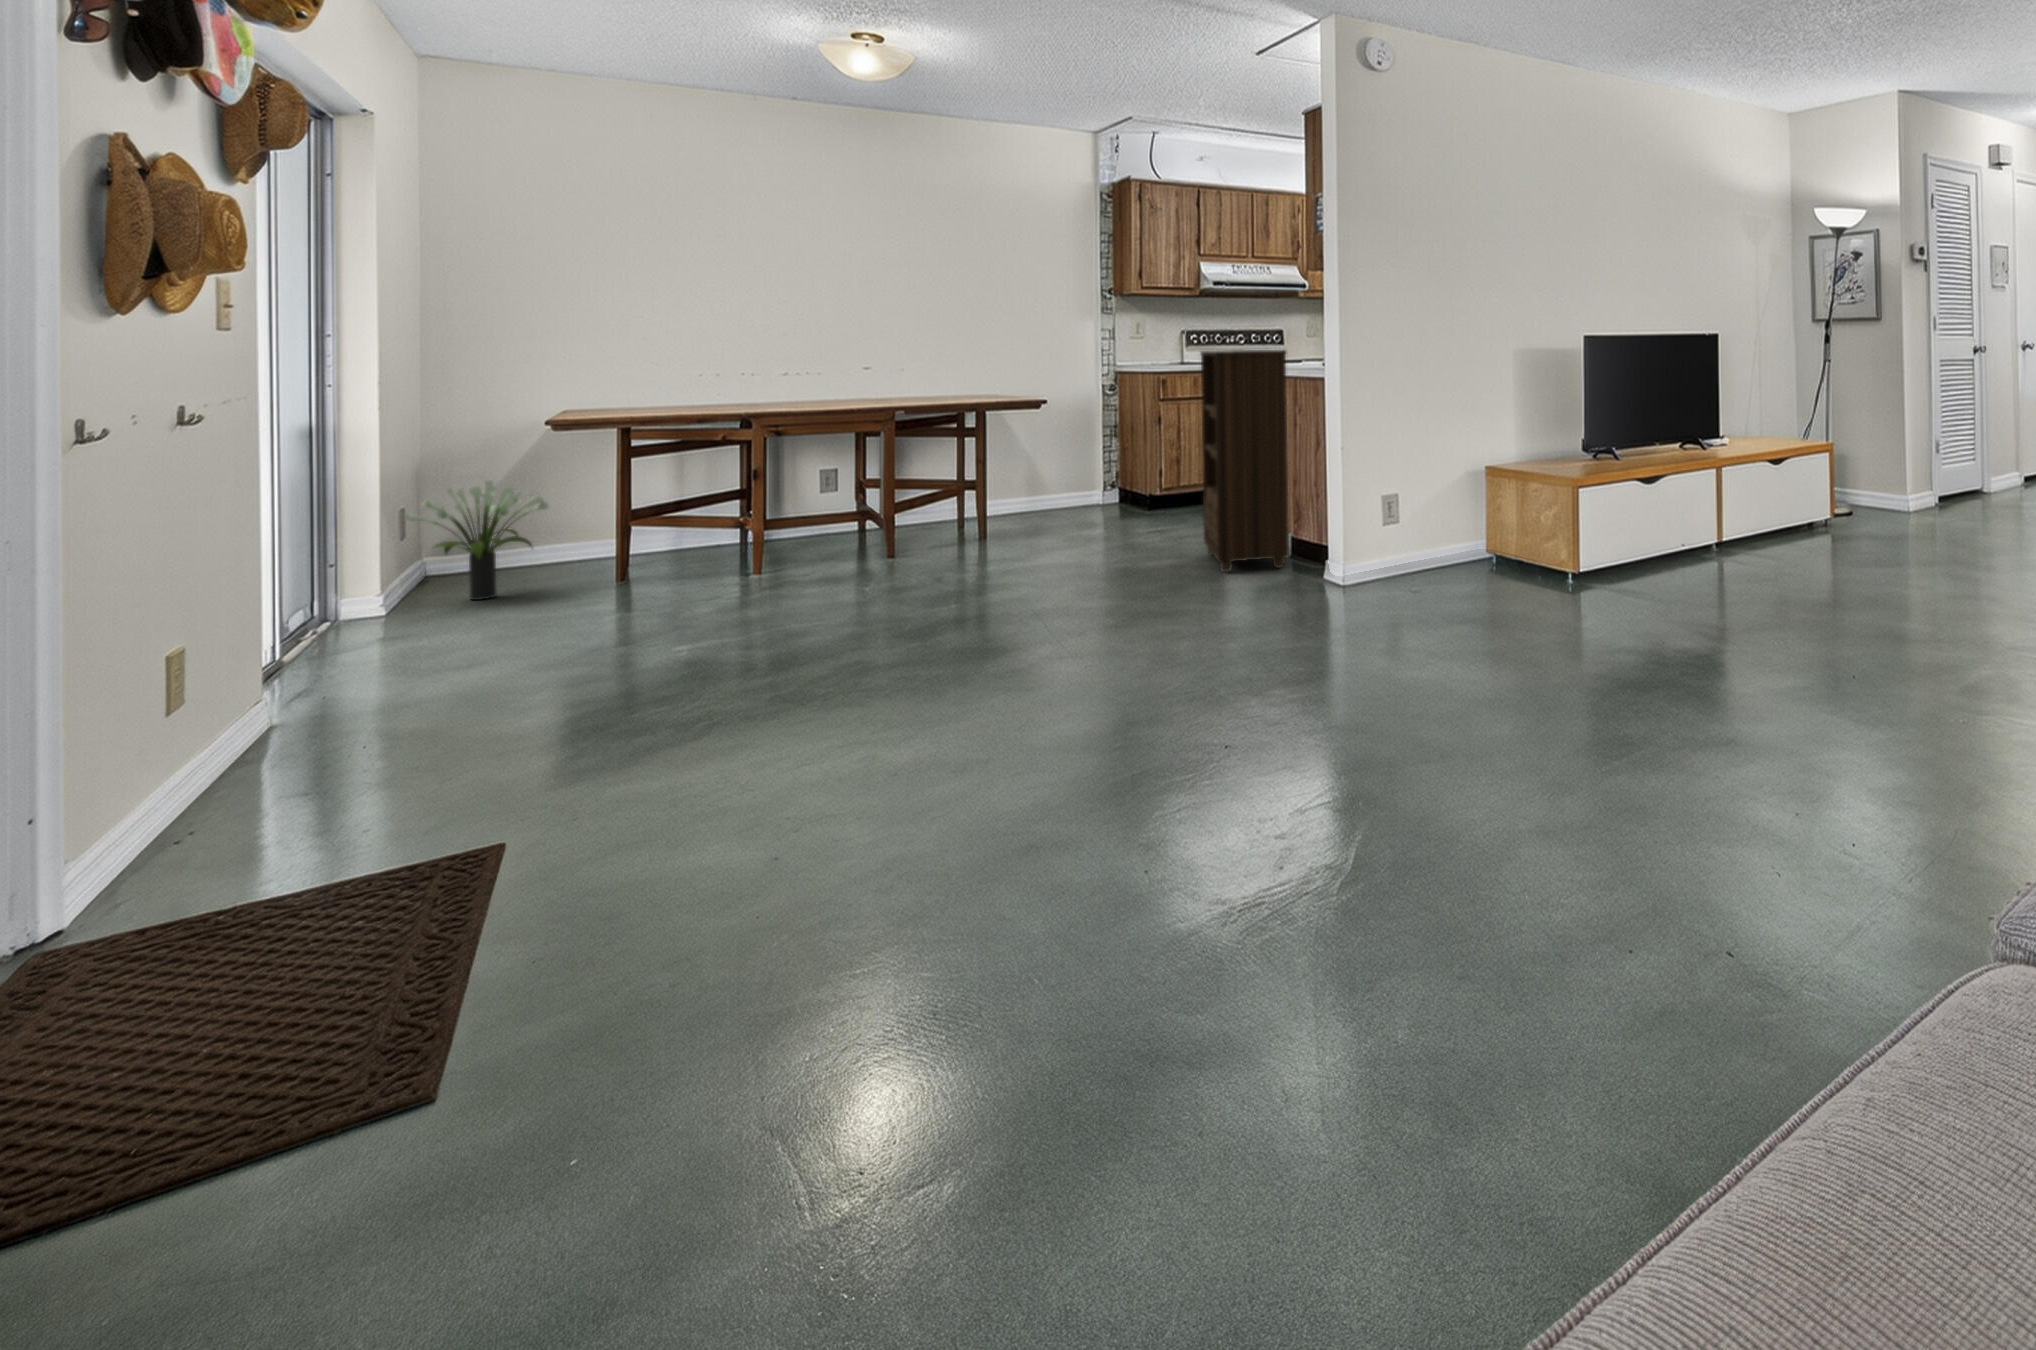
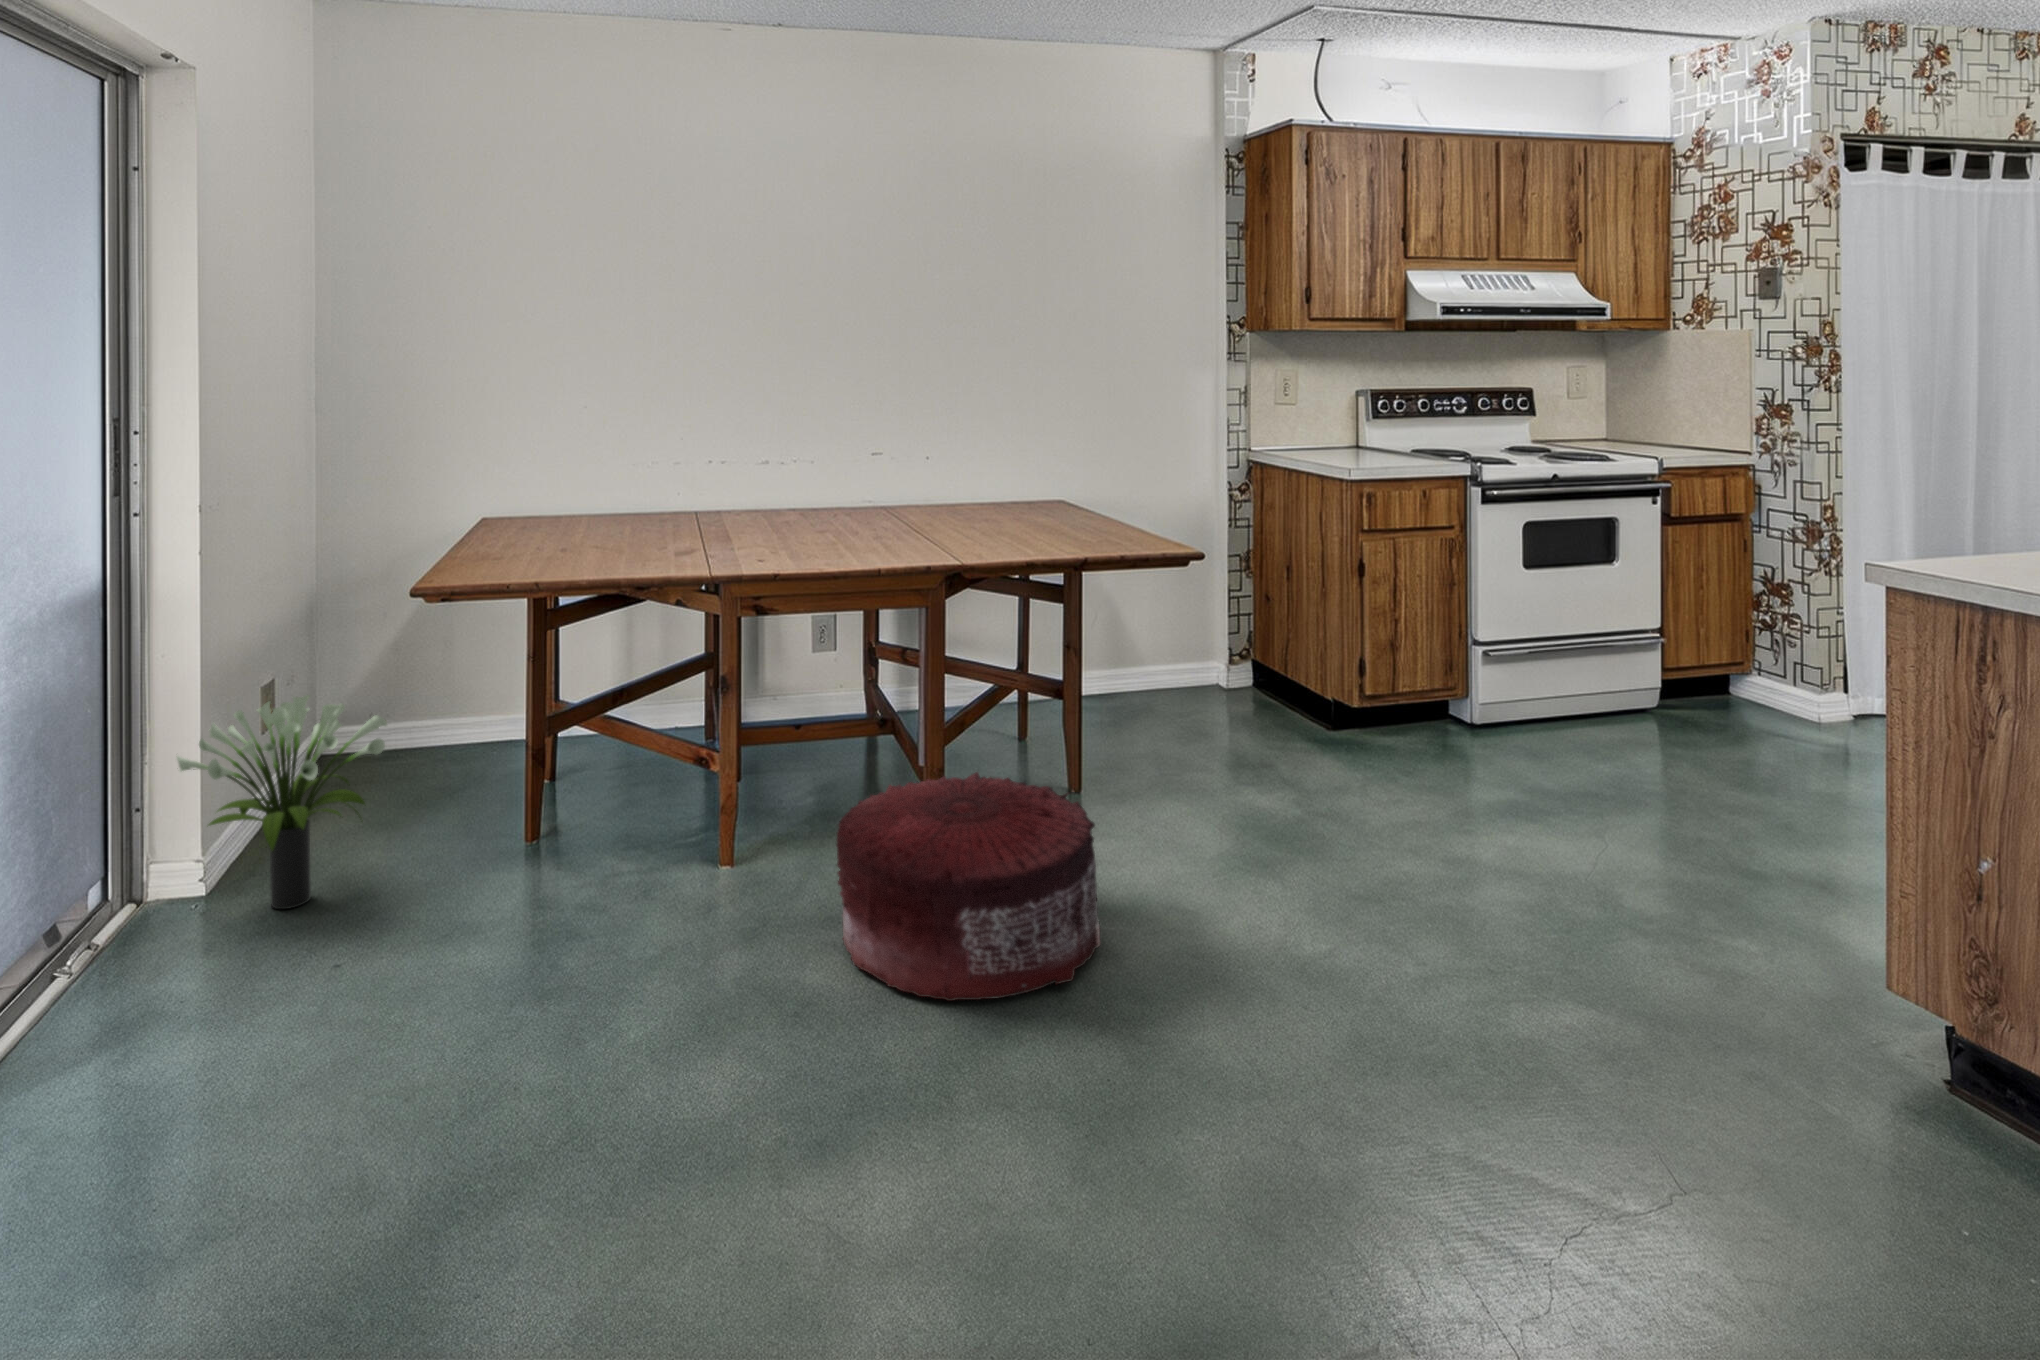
bookshelf: present [1201,350,1289,572] -> none [1609,478,1992,1106]
pouf: none [829,505,970,586] -> present [836,772,1101,1001]

